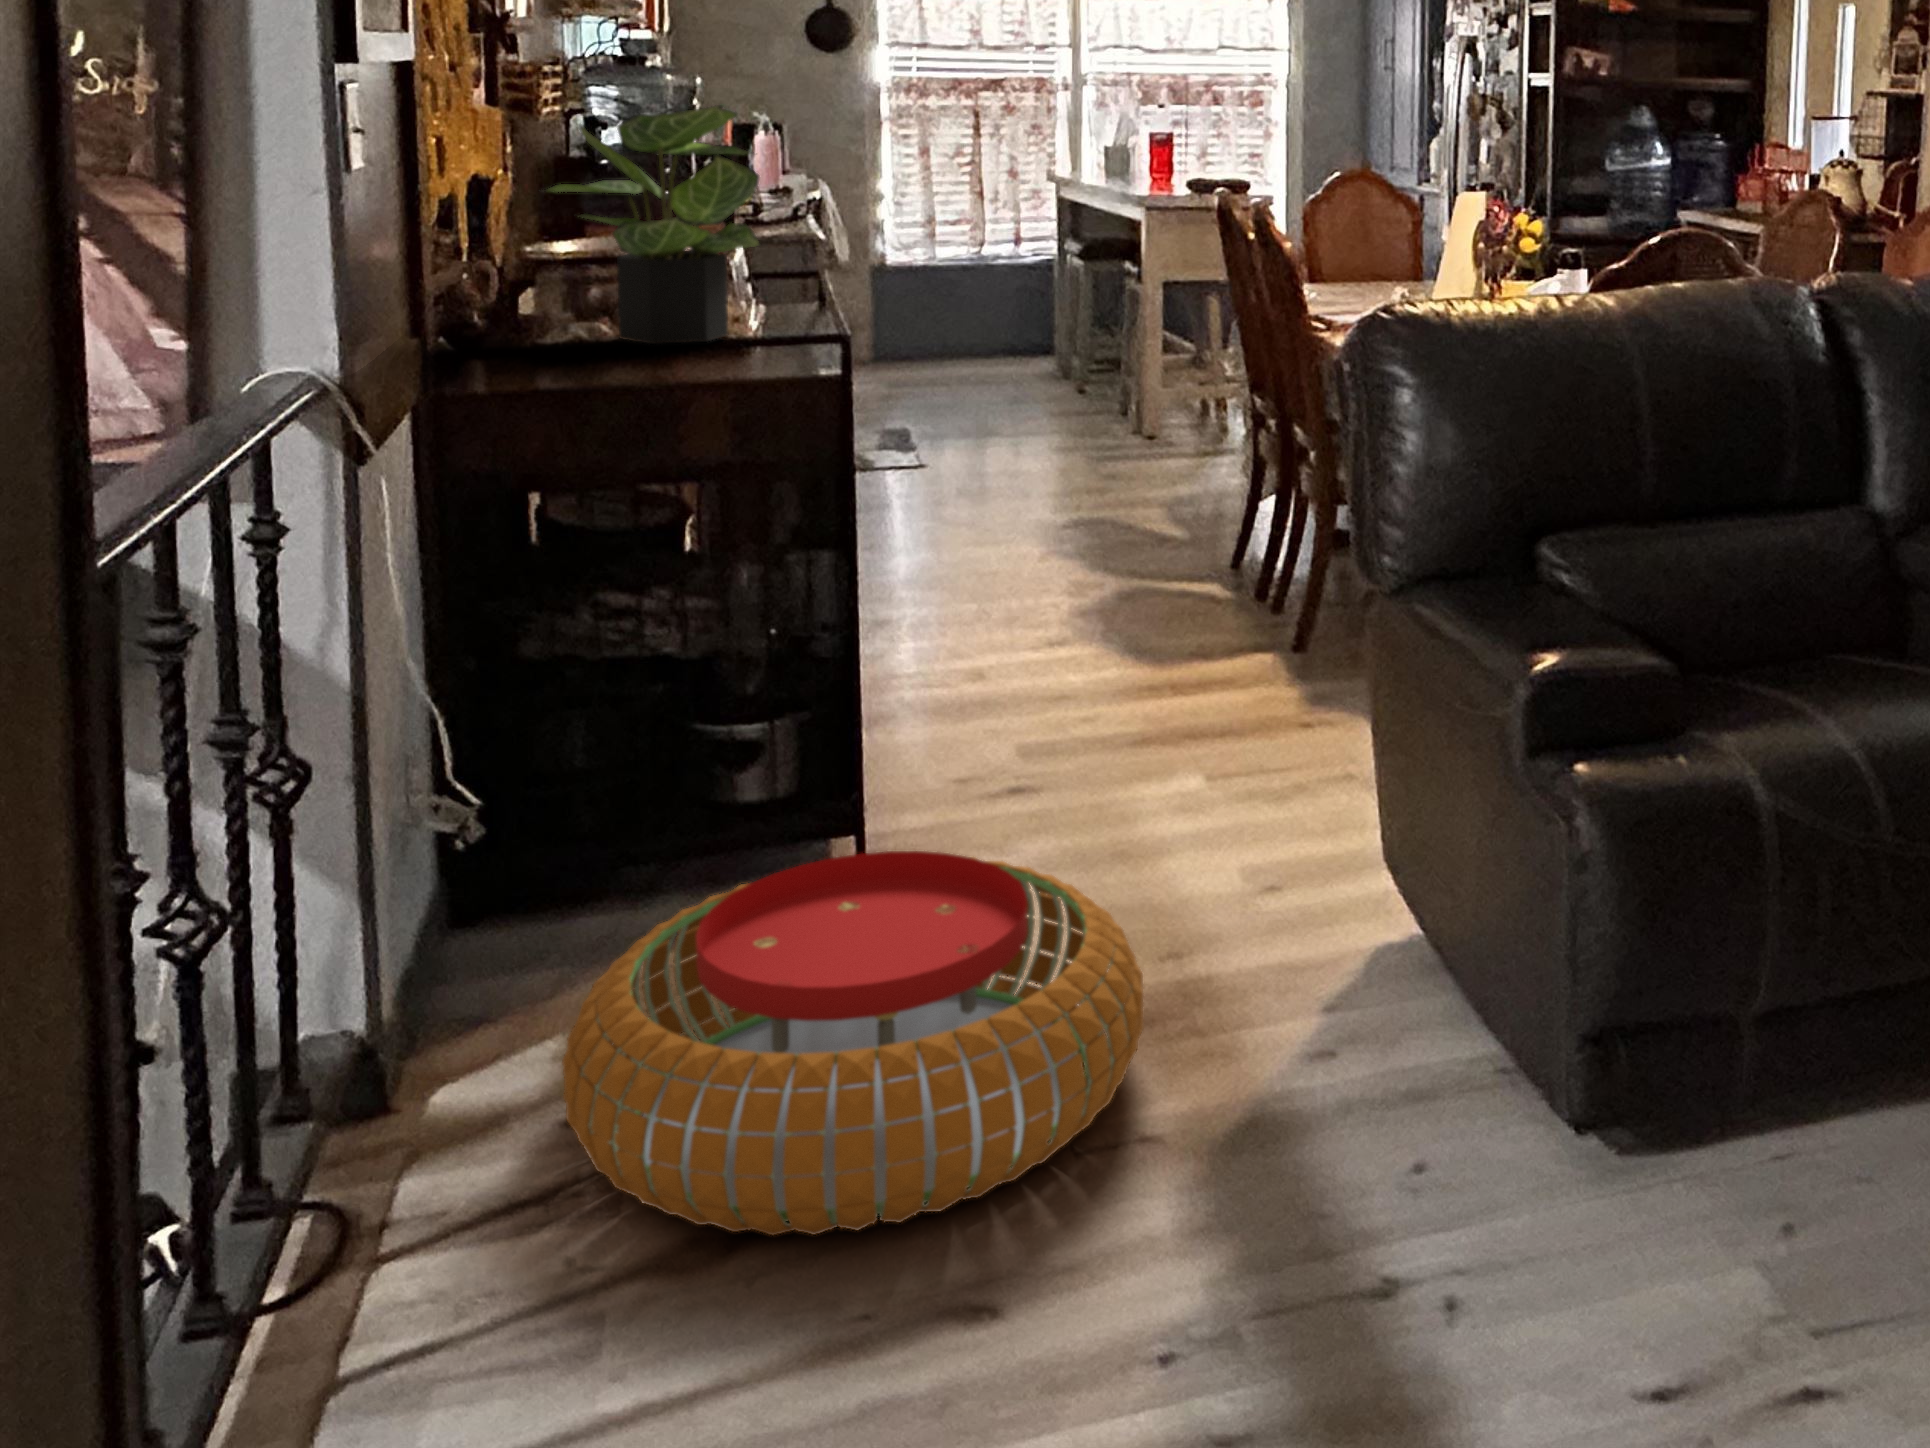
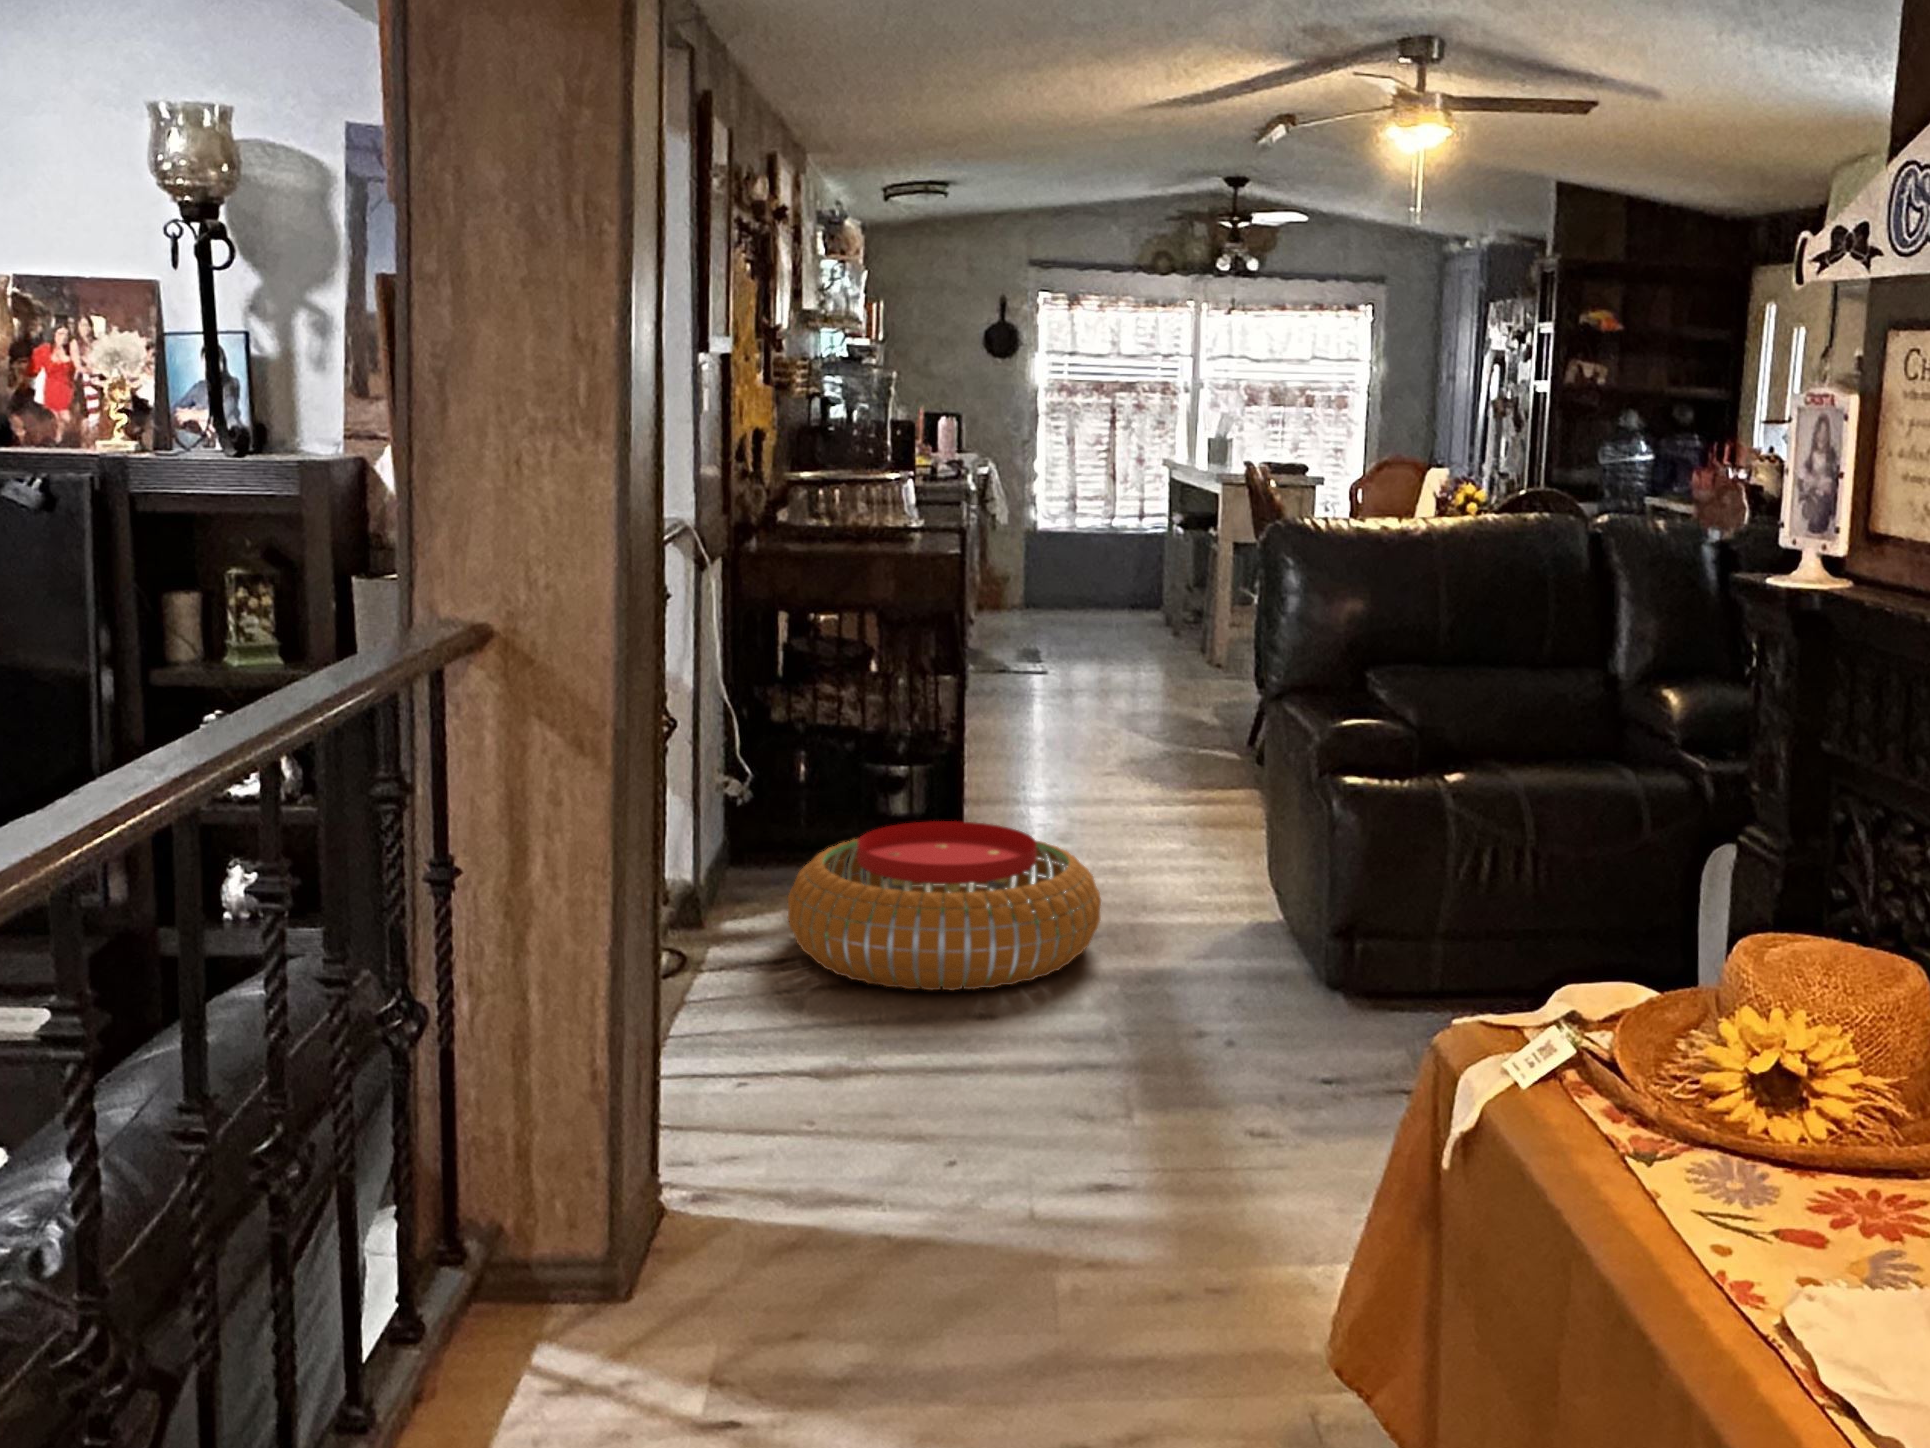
potted plant: present [548,105,760,344] -> none [791,382,922,532]

